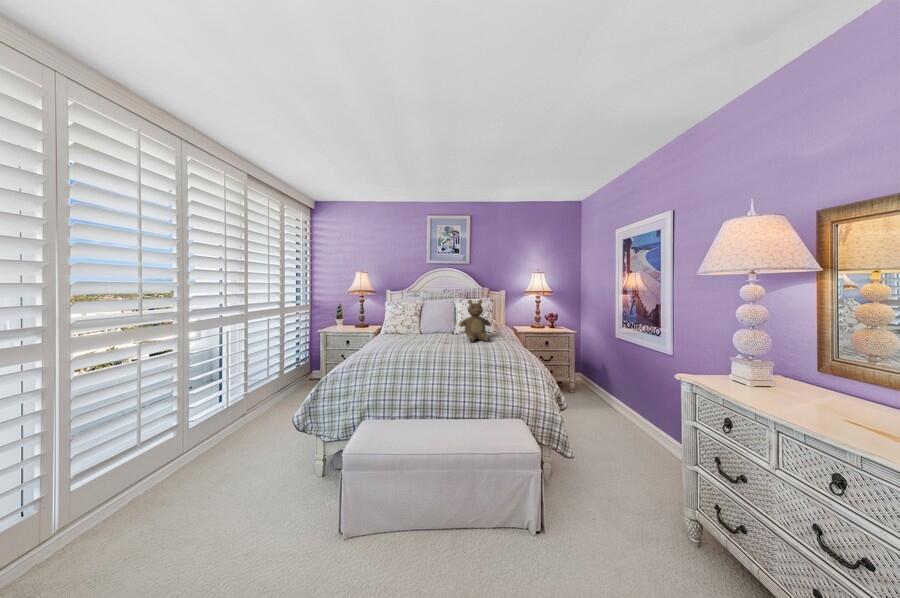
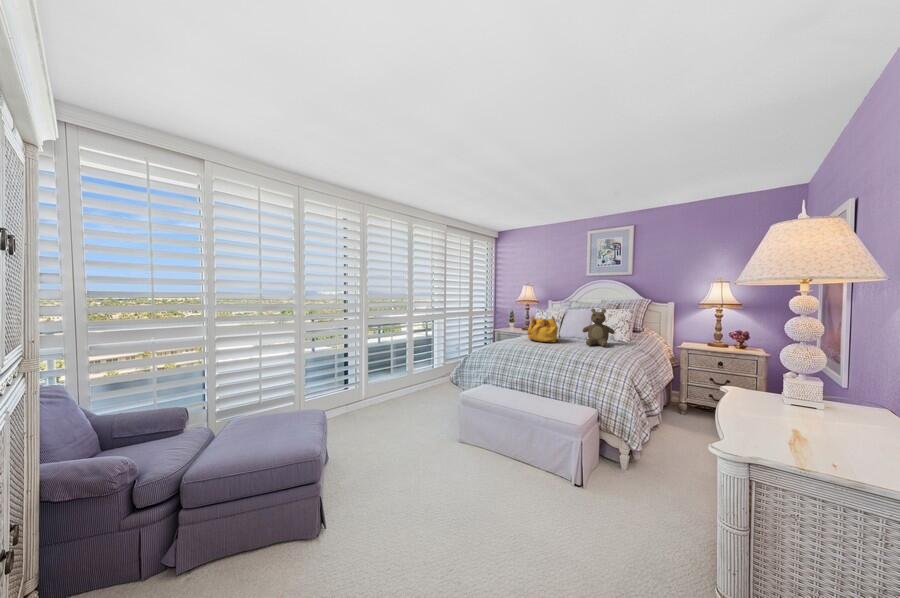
handbag: none [395,310,434,343] -> present [527,316,559,343]

